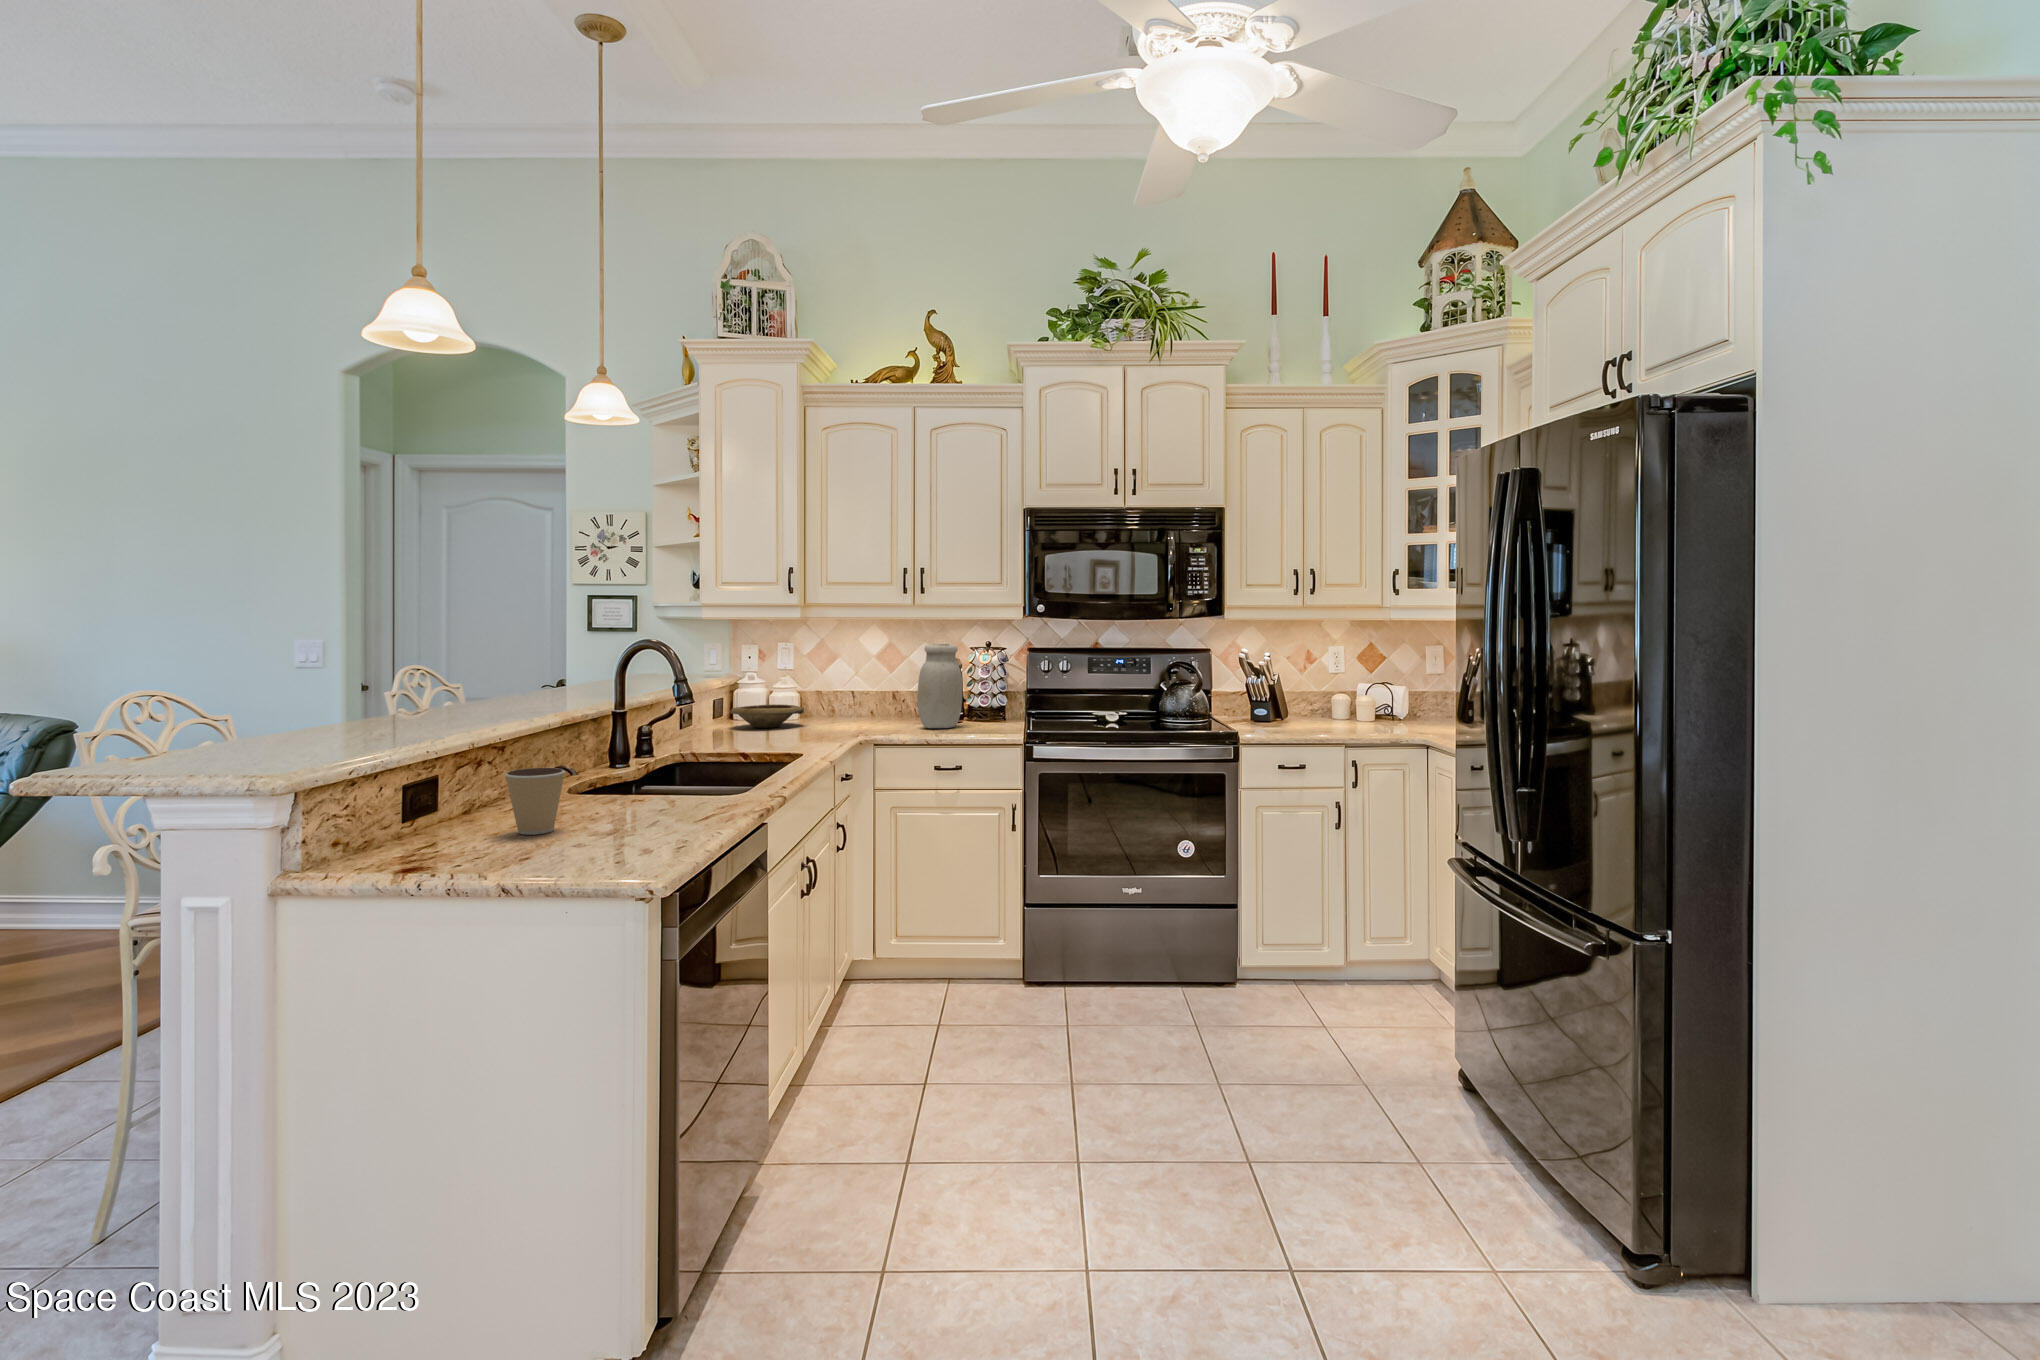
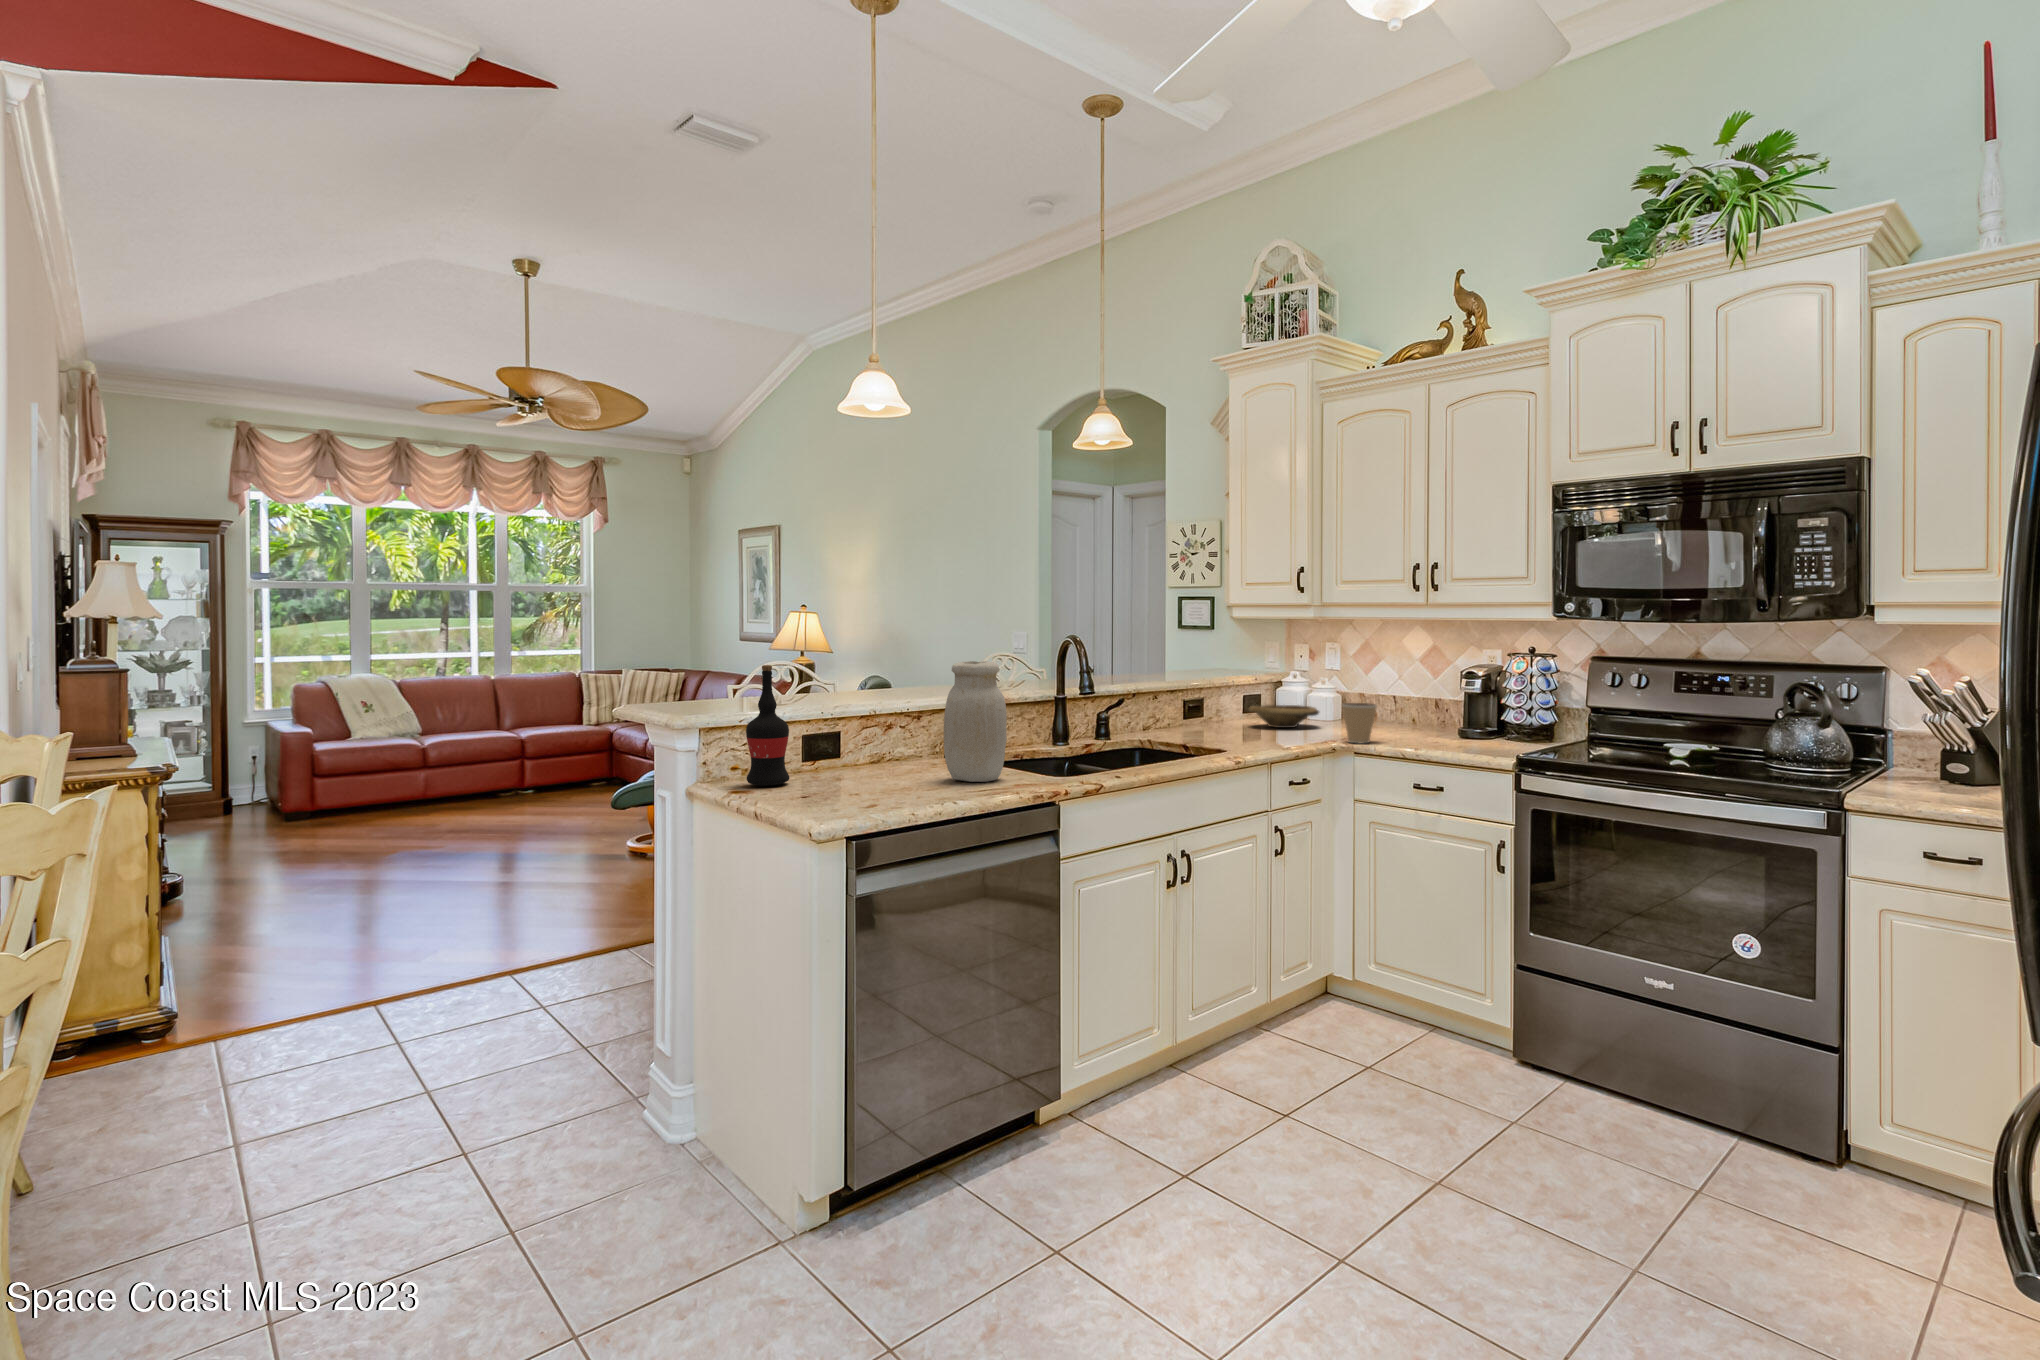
jar: present [917,644,963,728] -> present [944,661,1007,782]
wine bottle: none [353,692,424,862] -> present [746,665,789,786]
coffee cup: present [505,768,565,835] -> present [1342,703,1377,743]

